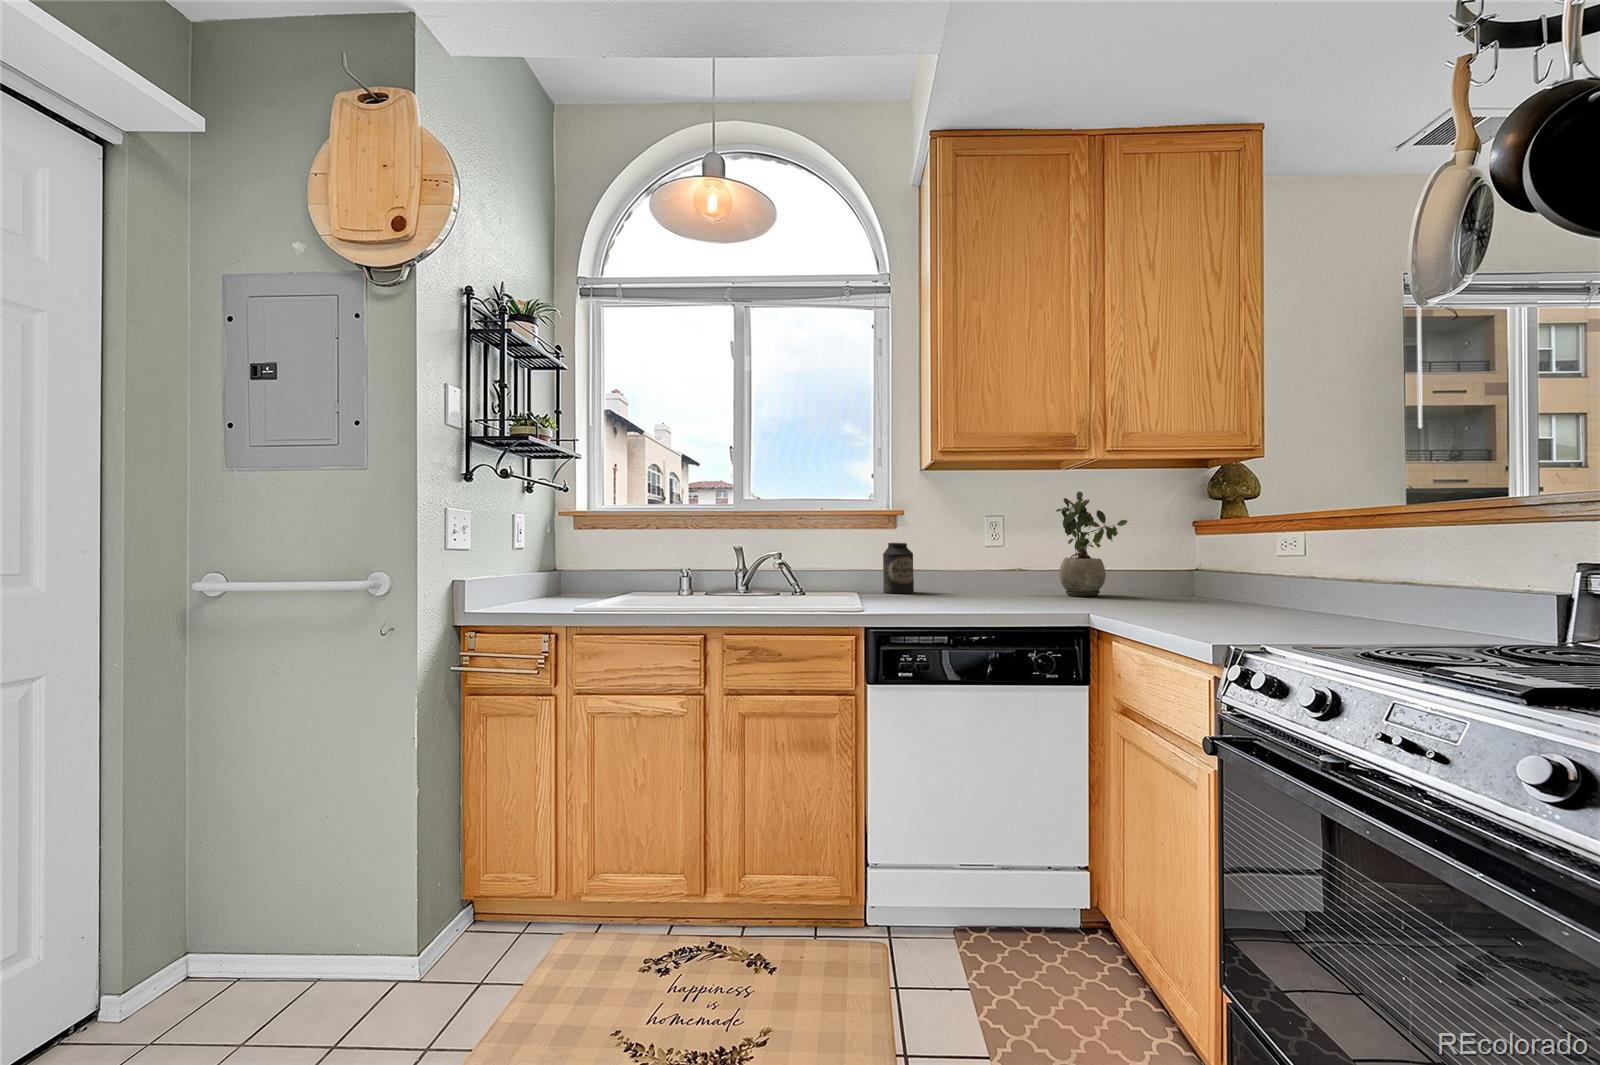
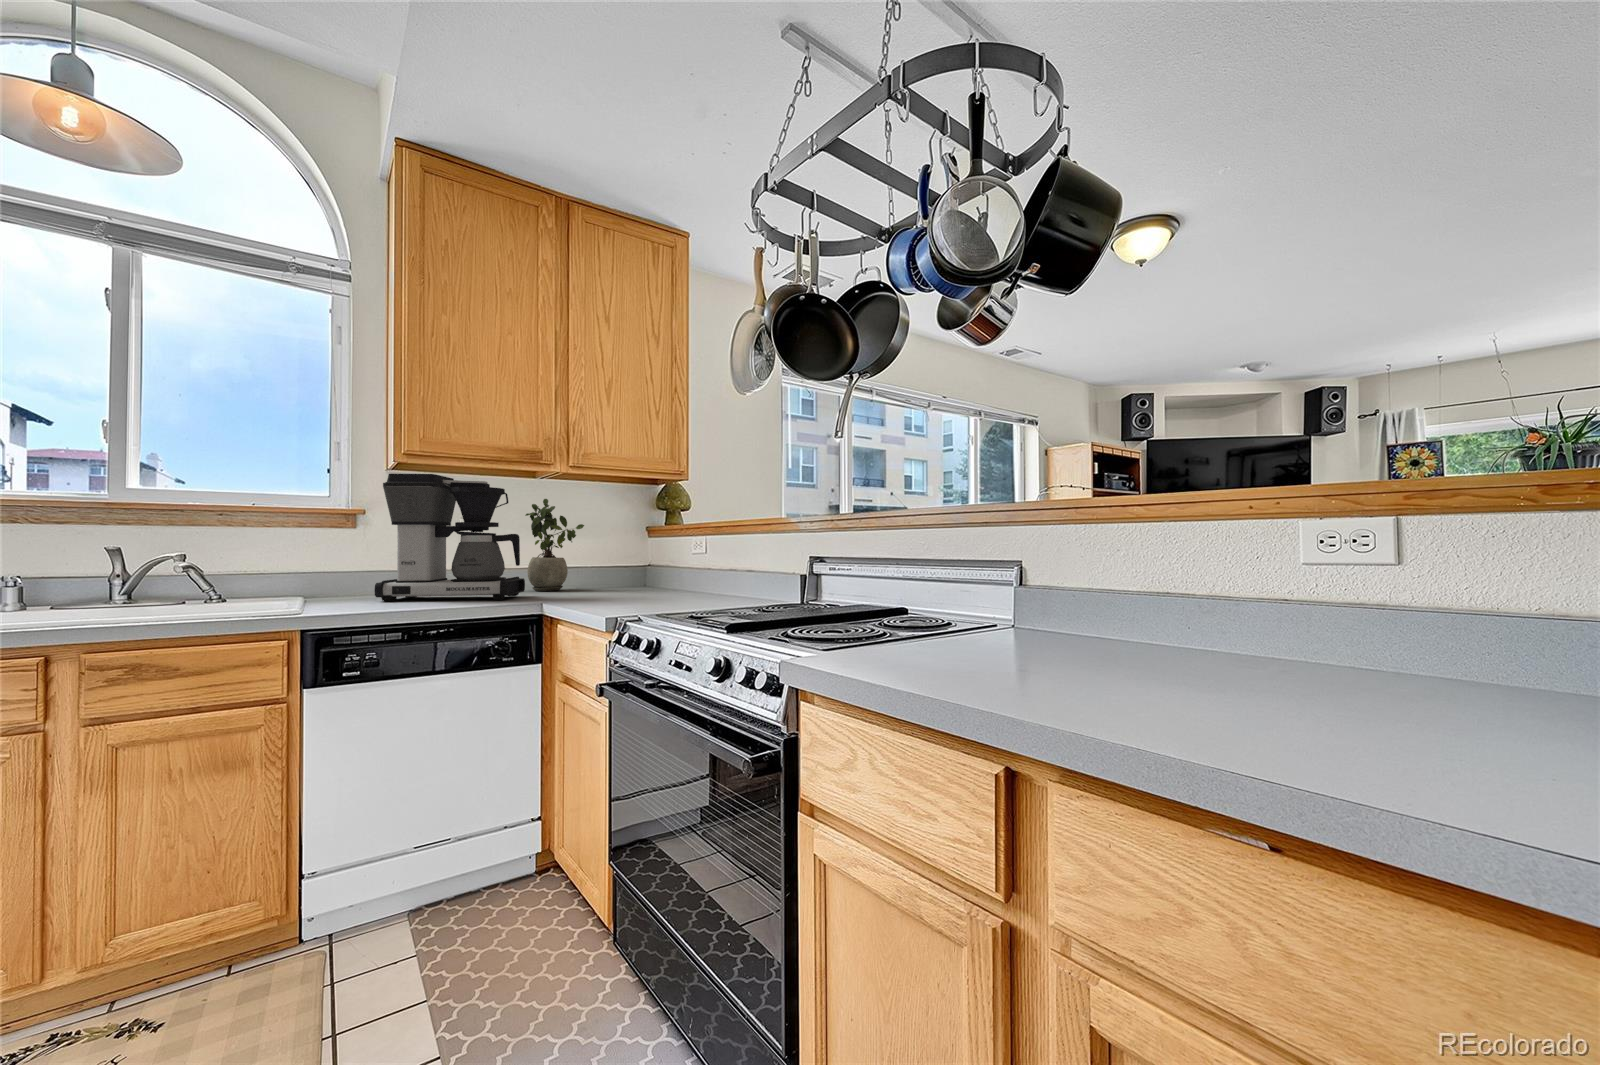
coffee maker: none [918,472,1063,607] -> present [375,474,525,601]
canister: present [883,543,914,593] -> none [338,543,376,596]

